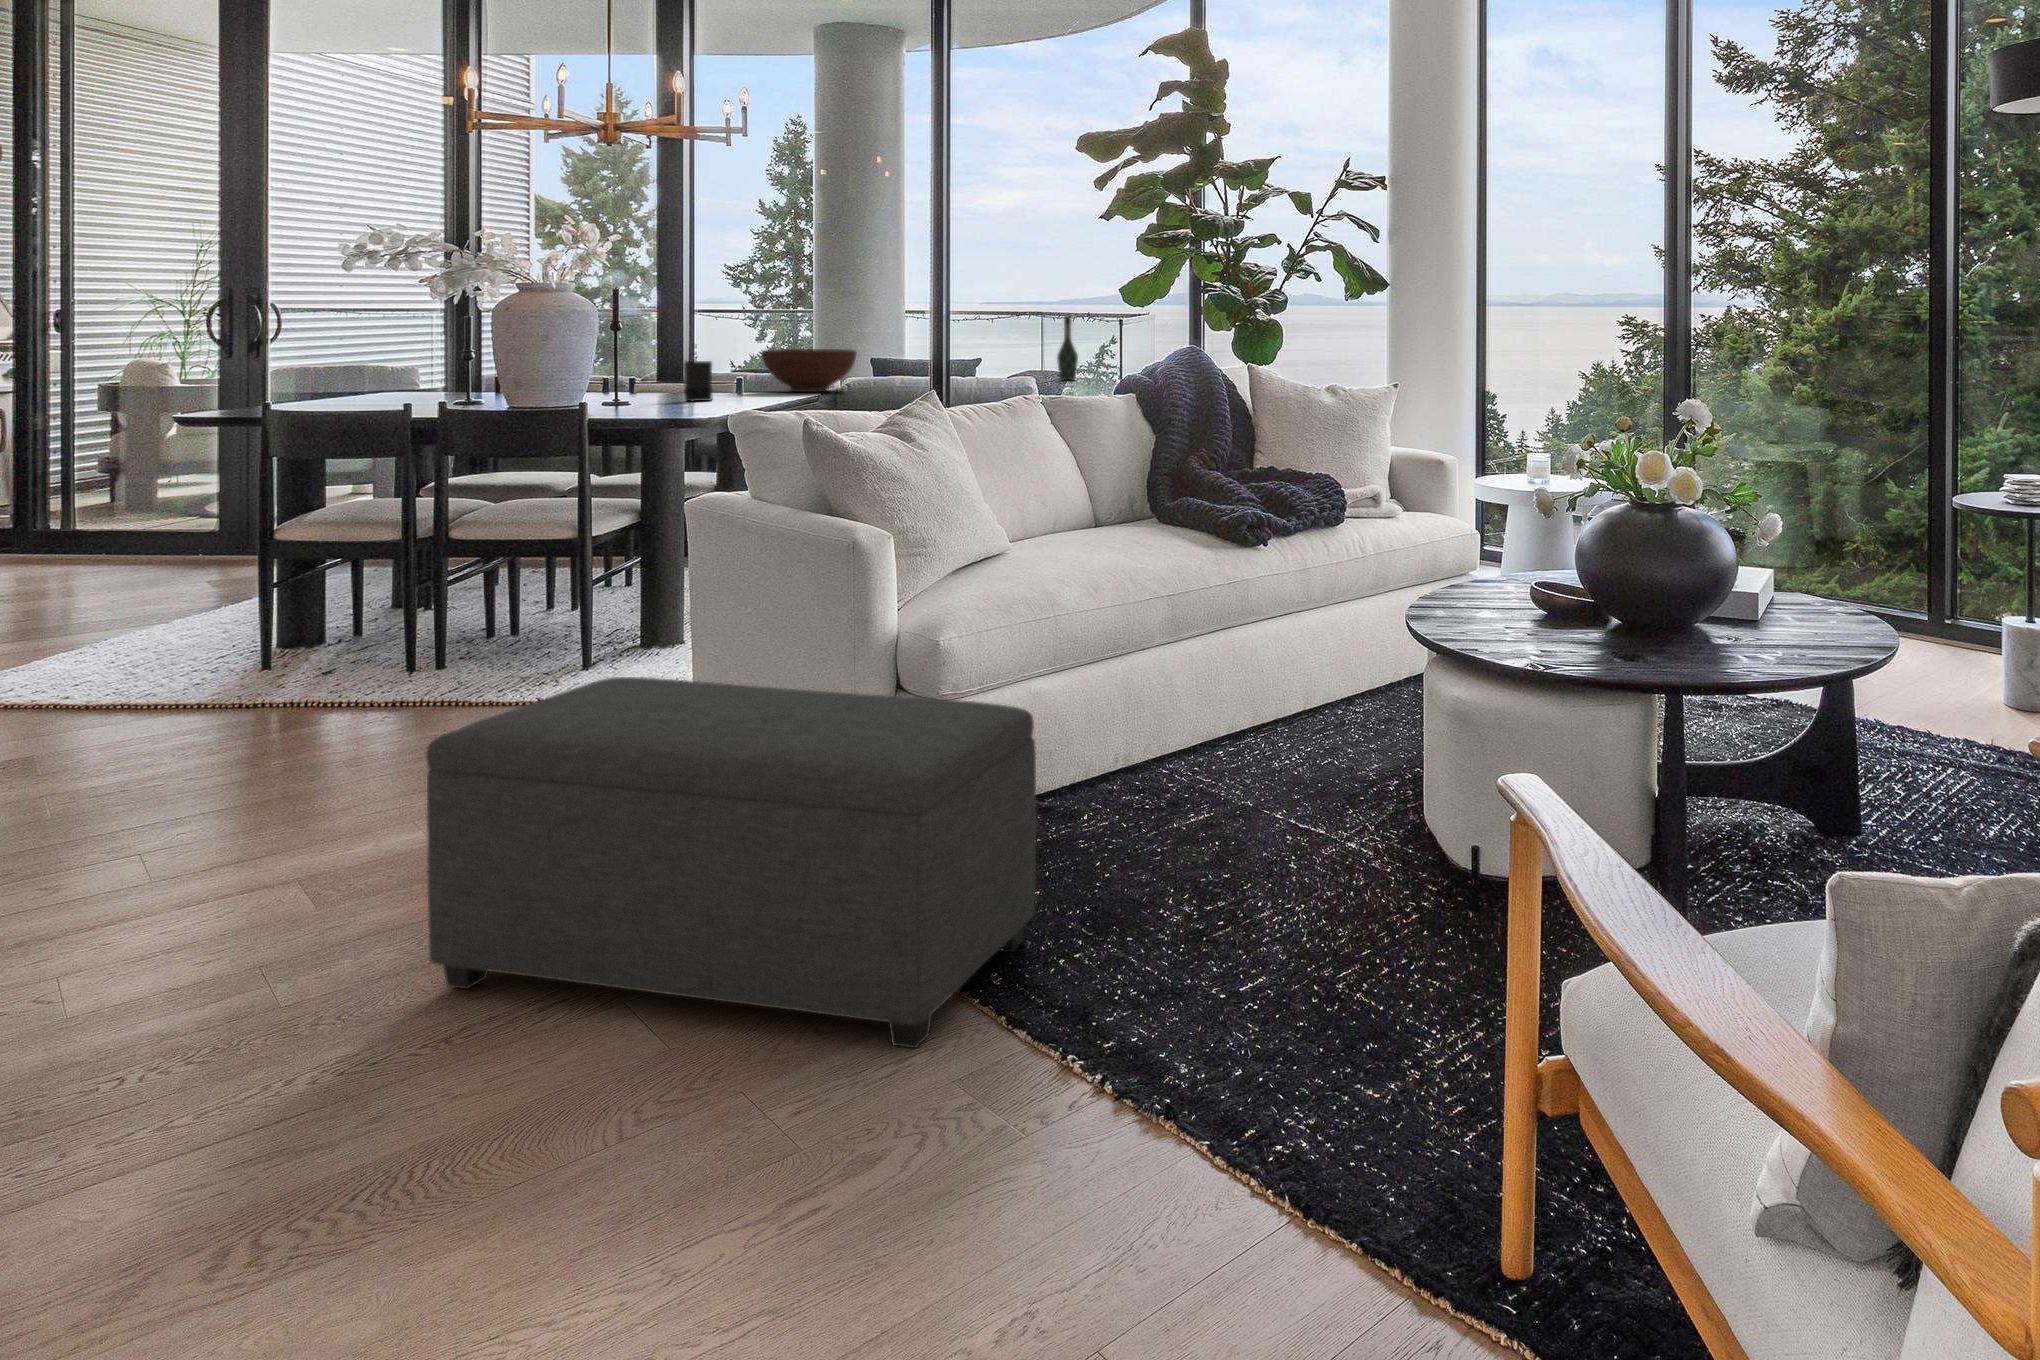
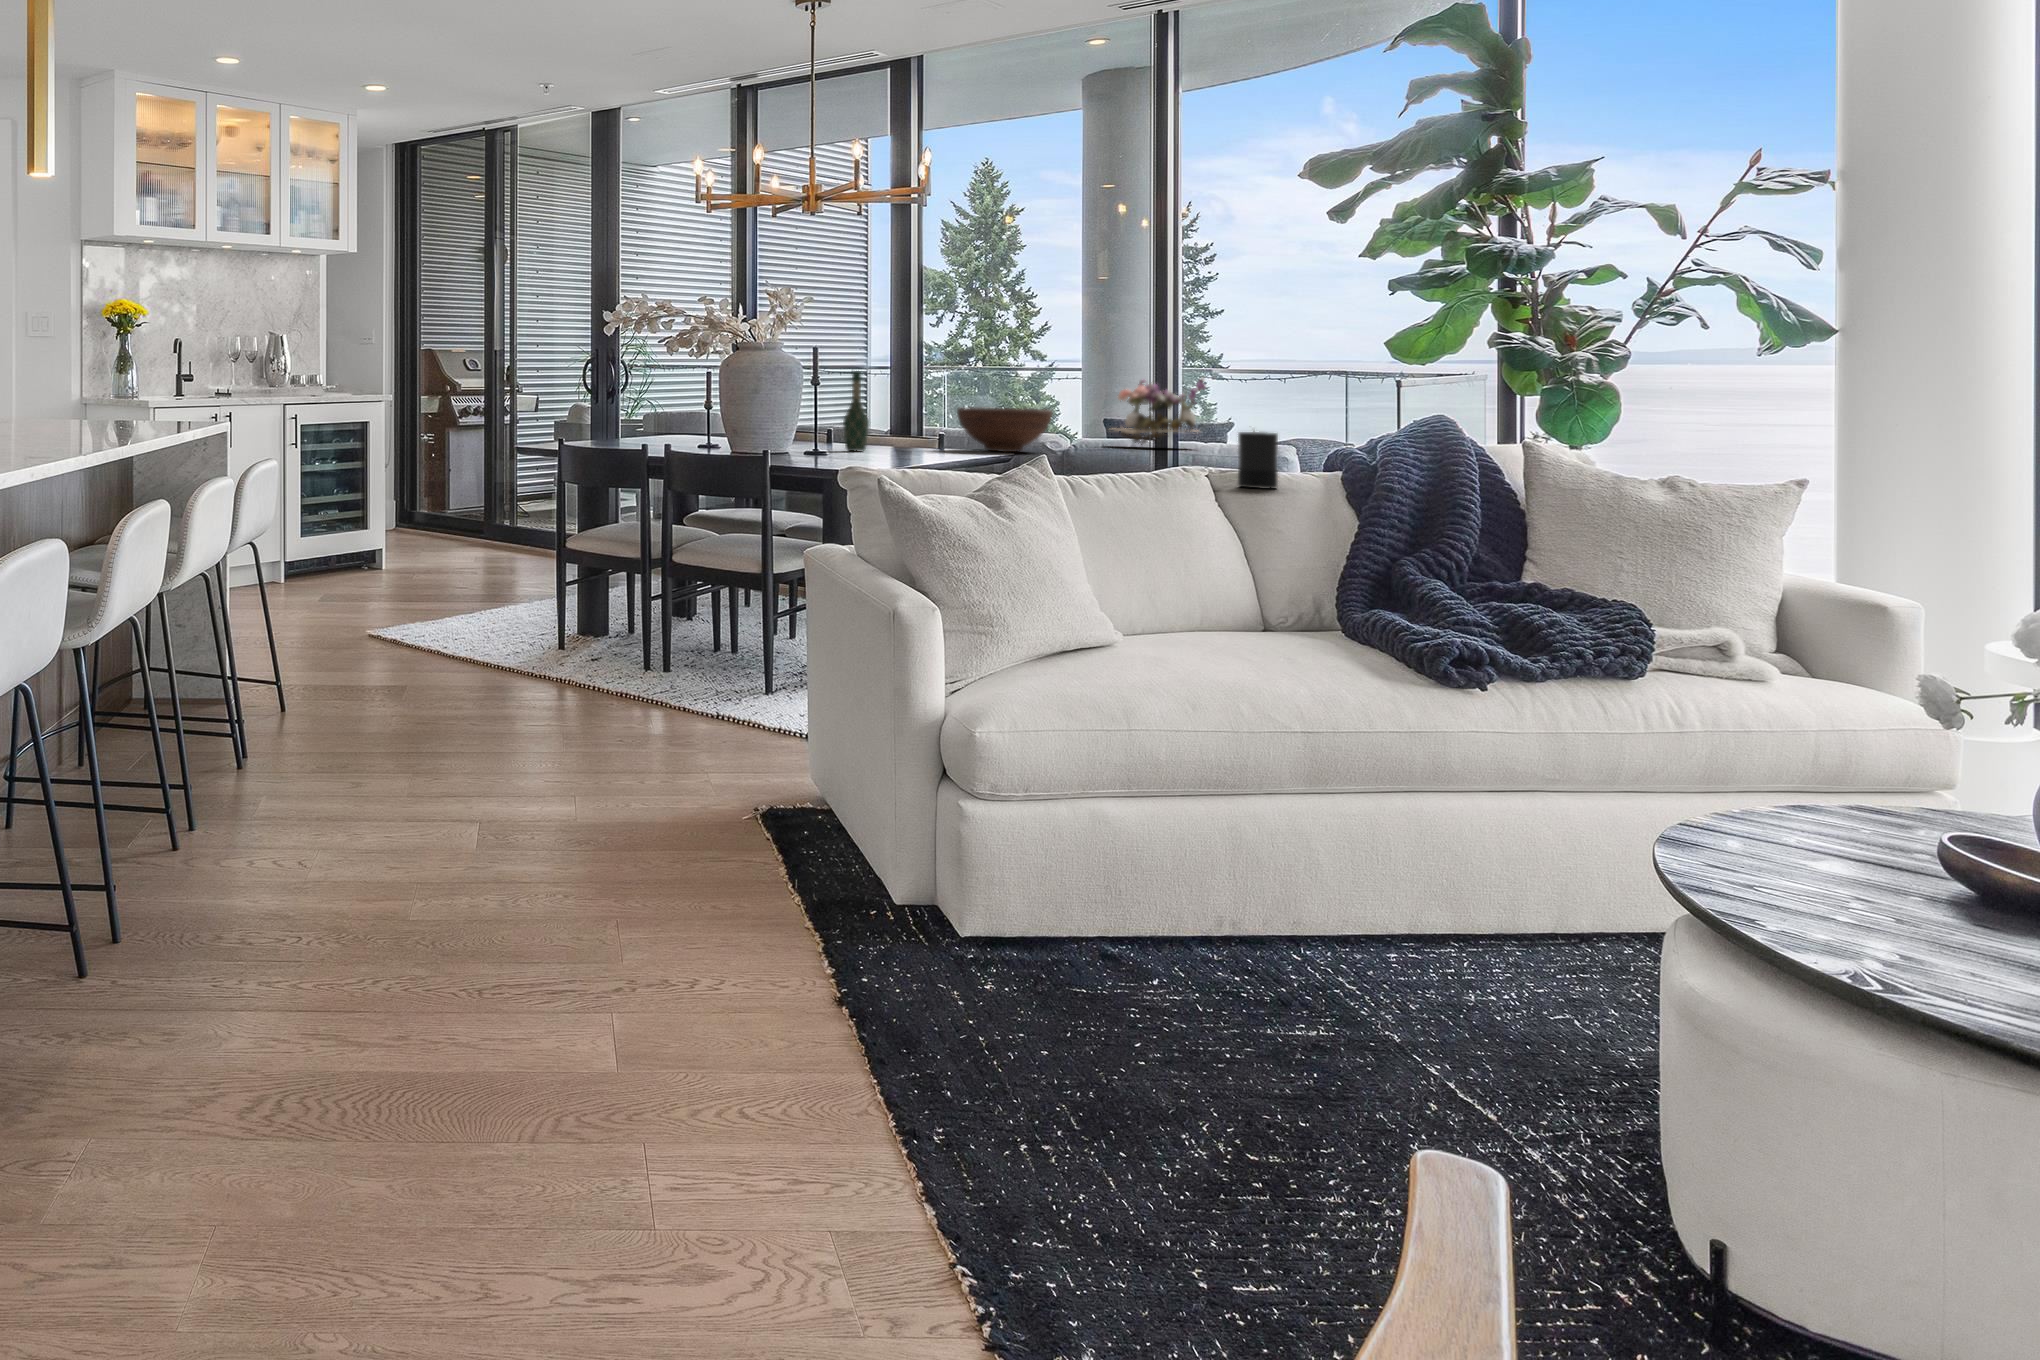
flower arrangement: none [889,315,975,381] -> present [1118,377,1206,445]
wine bottle: present [1057,316,1078,380] -> present [843,371,869,451]
candle: present [684,360,713,401] -> present [1238,430,1278,489]
ottoman: present [426,677,1036,1048] -> none [492,700,1013,1175]

